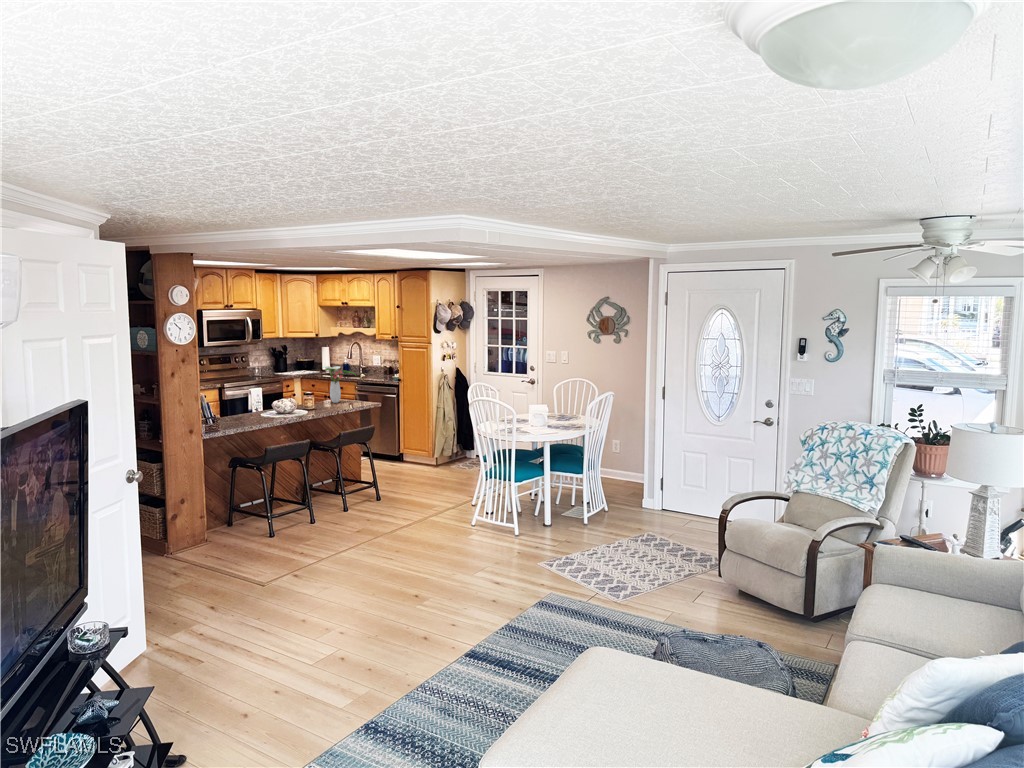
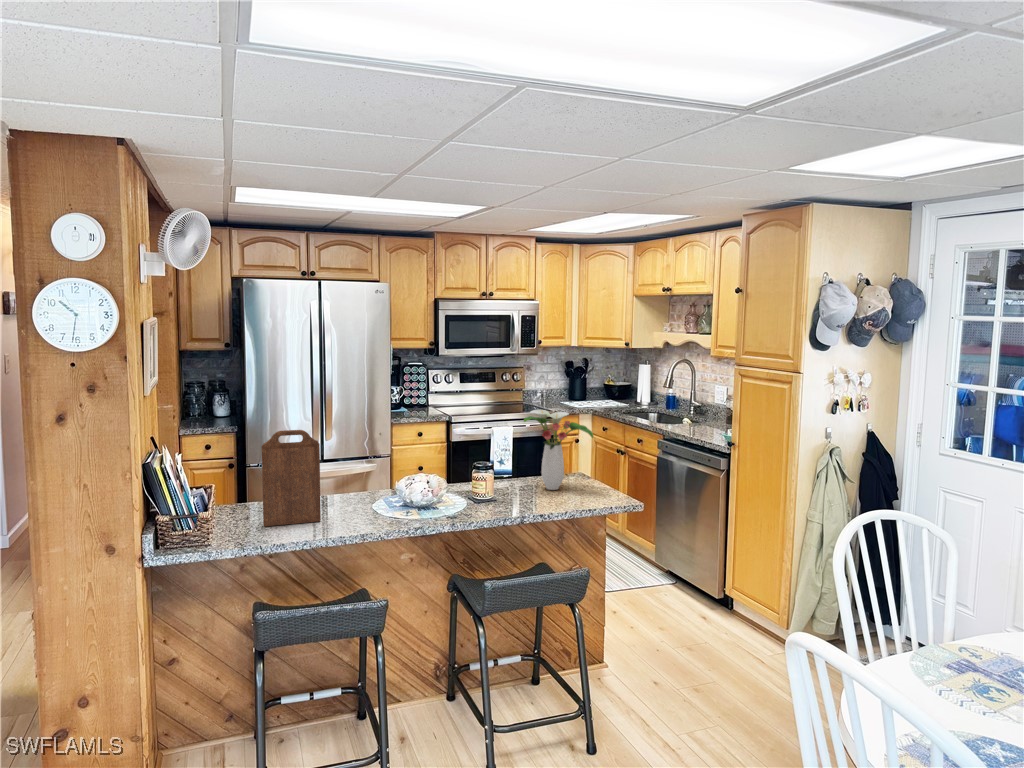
cutting board: none [230,378,254,423] -> present [262,430,321,526]

